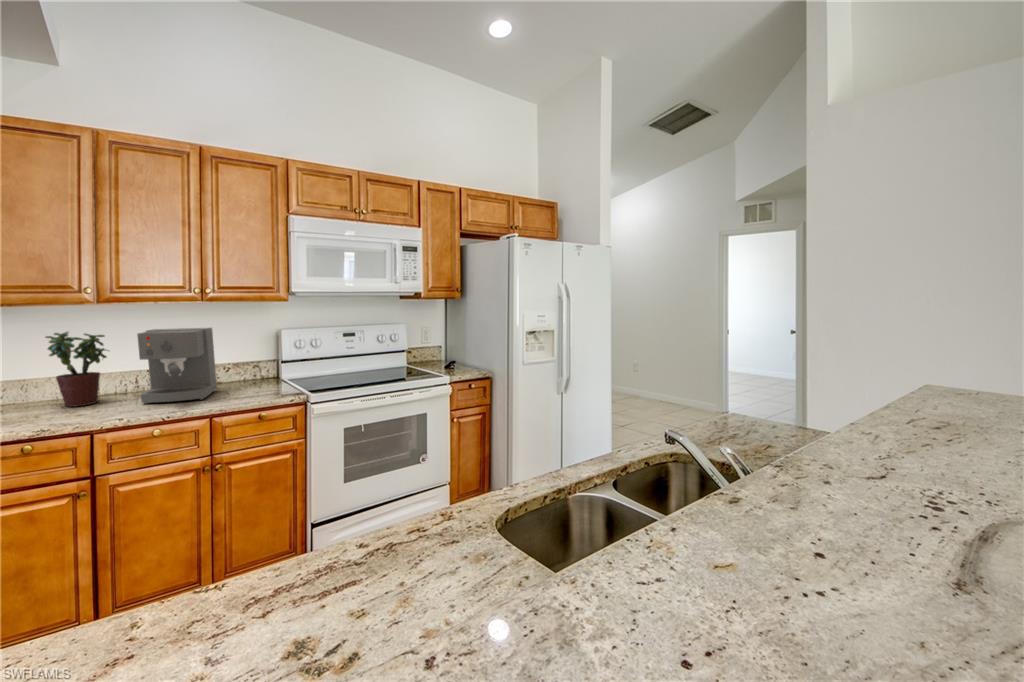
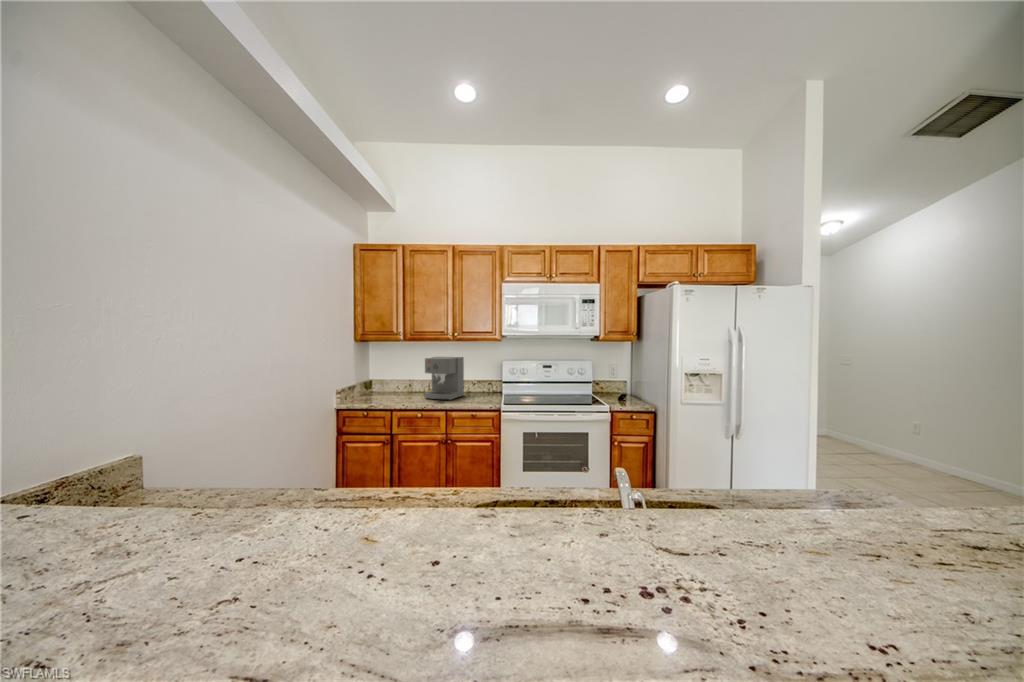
potted plant: present [46,332,108,407] -> none [392,356,417,396]

